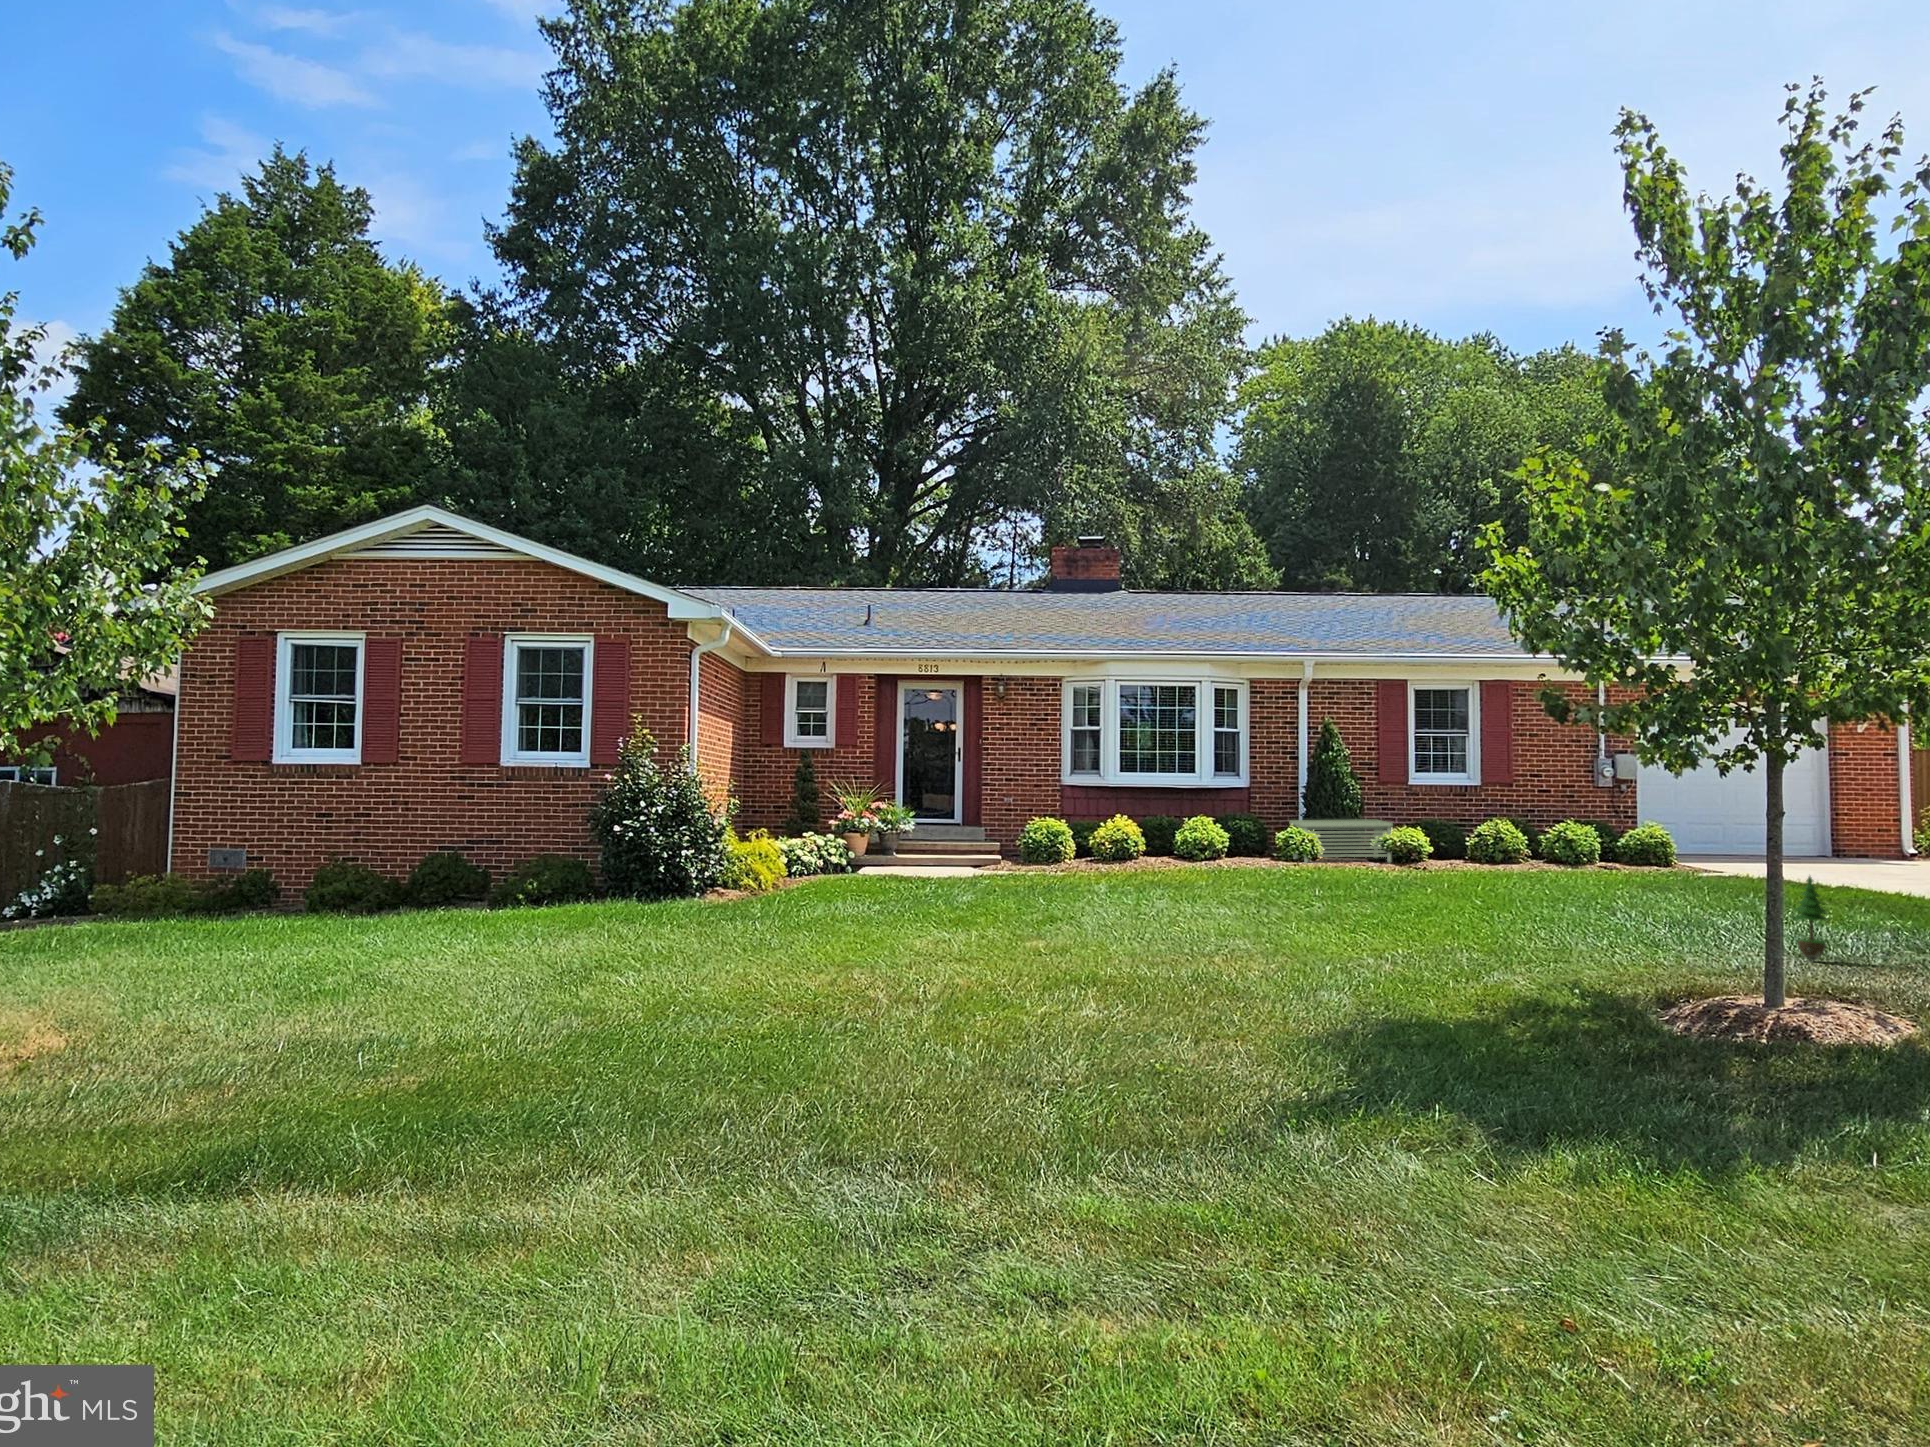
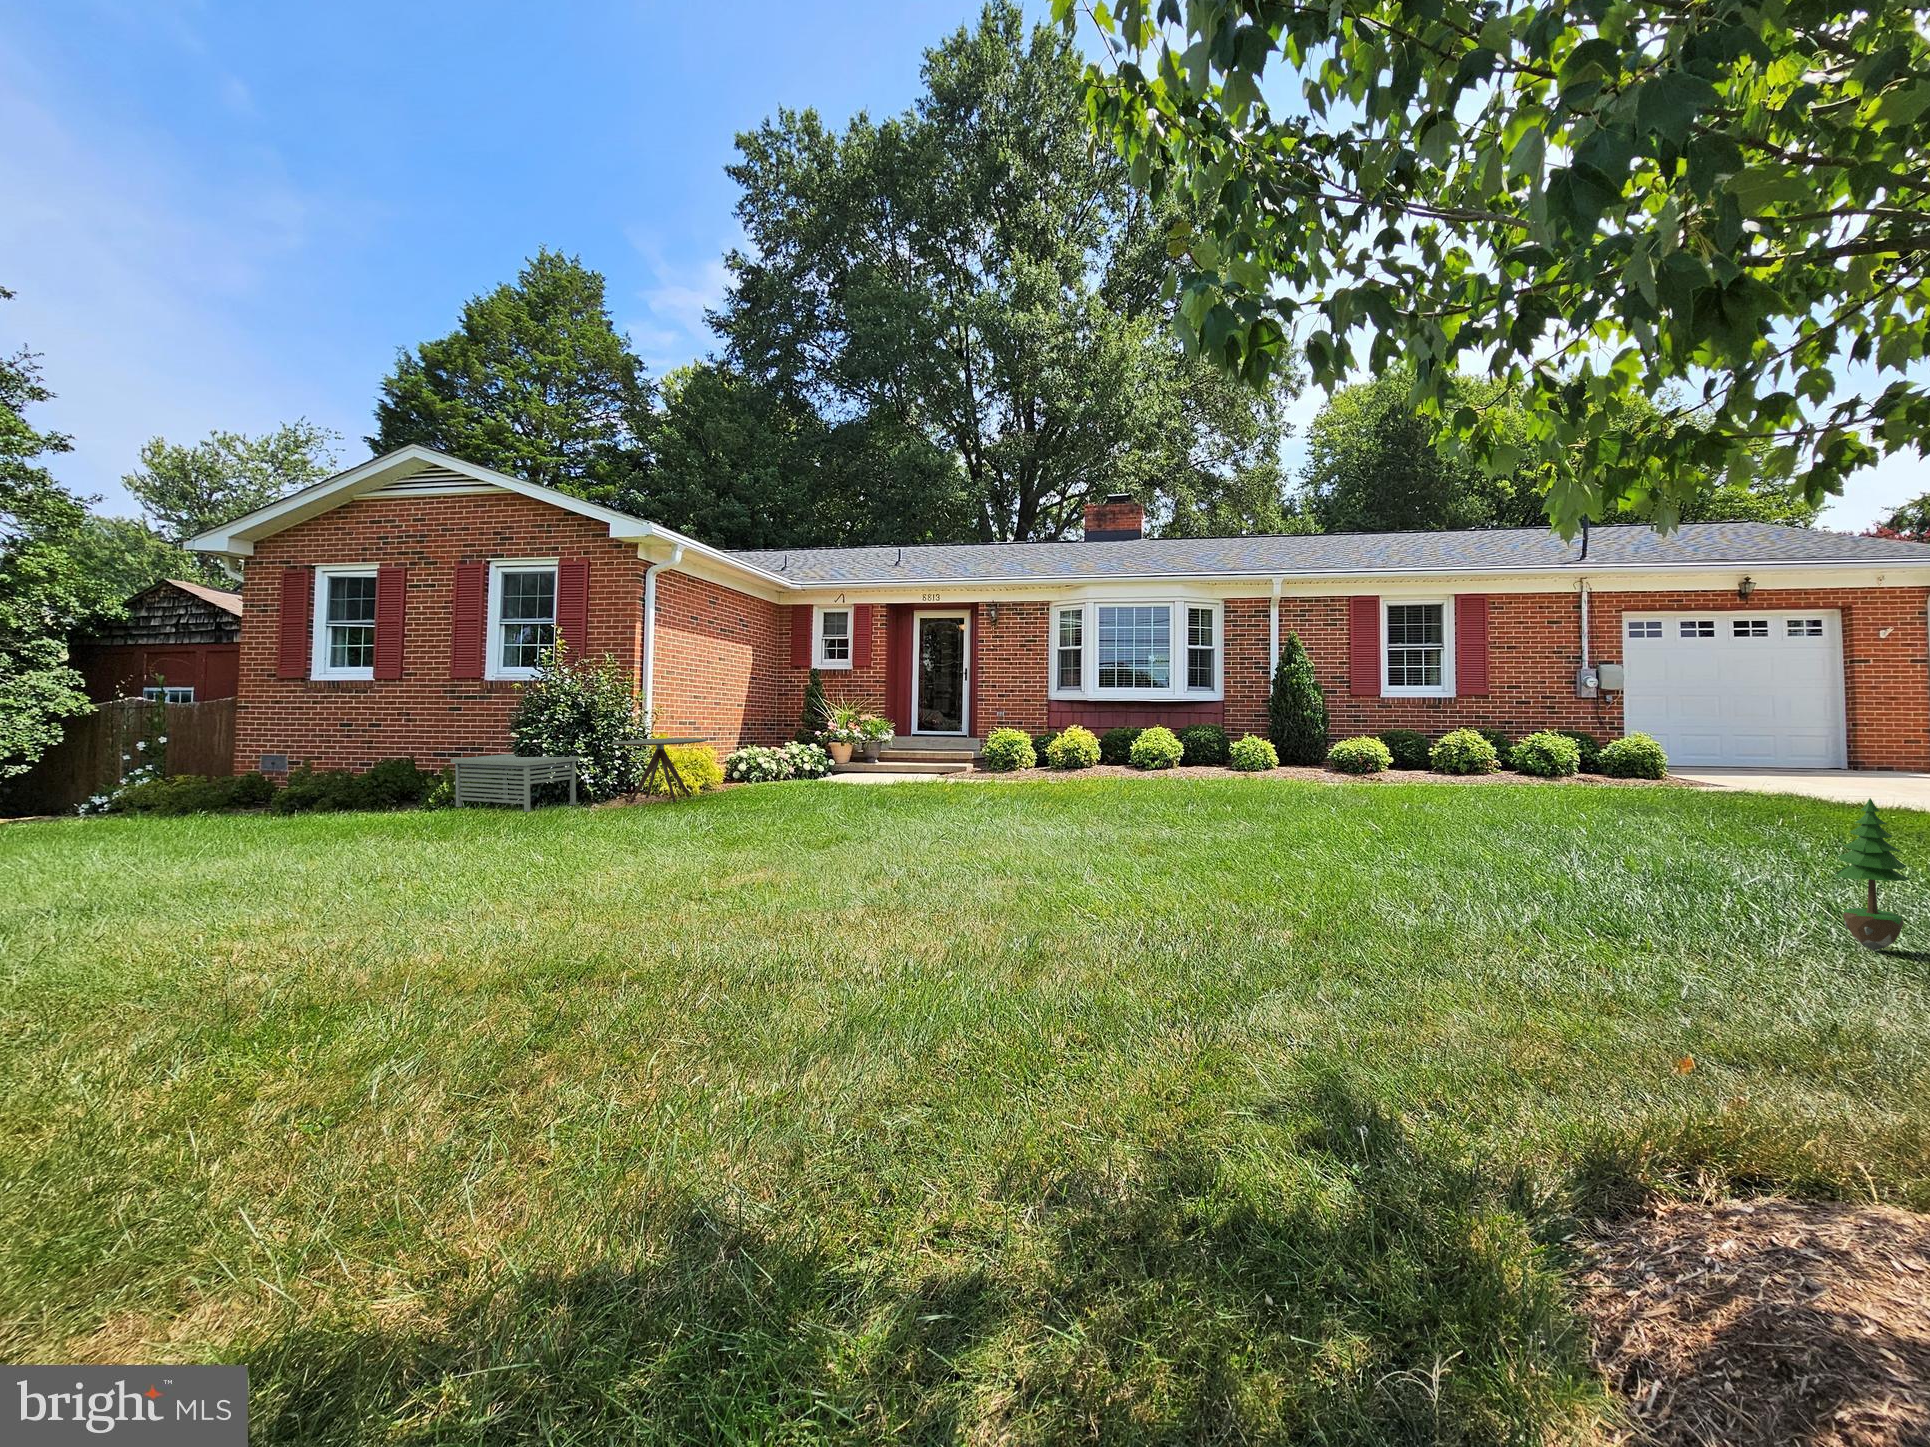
storage bench: present [1289,820,1393,863] -> present [451,754,579,812]
round table: none [714,831,804,898] -> present [612,738,707,803]

